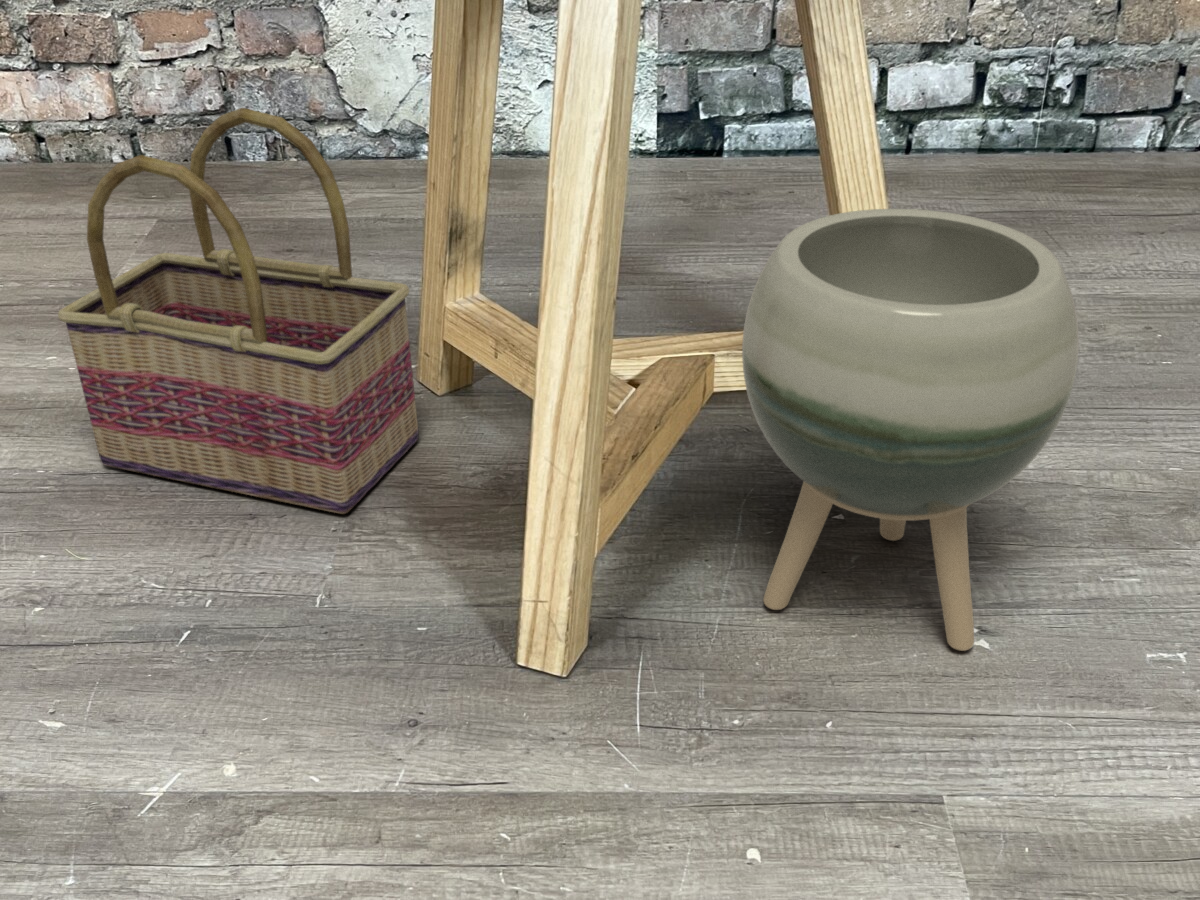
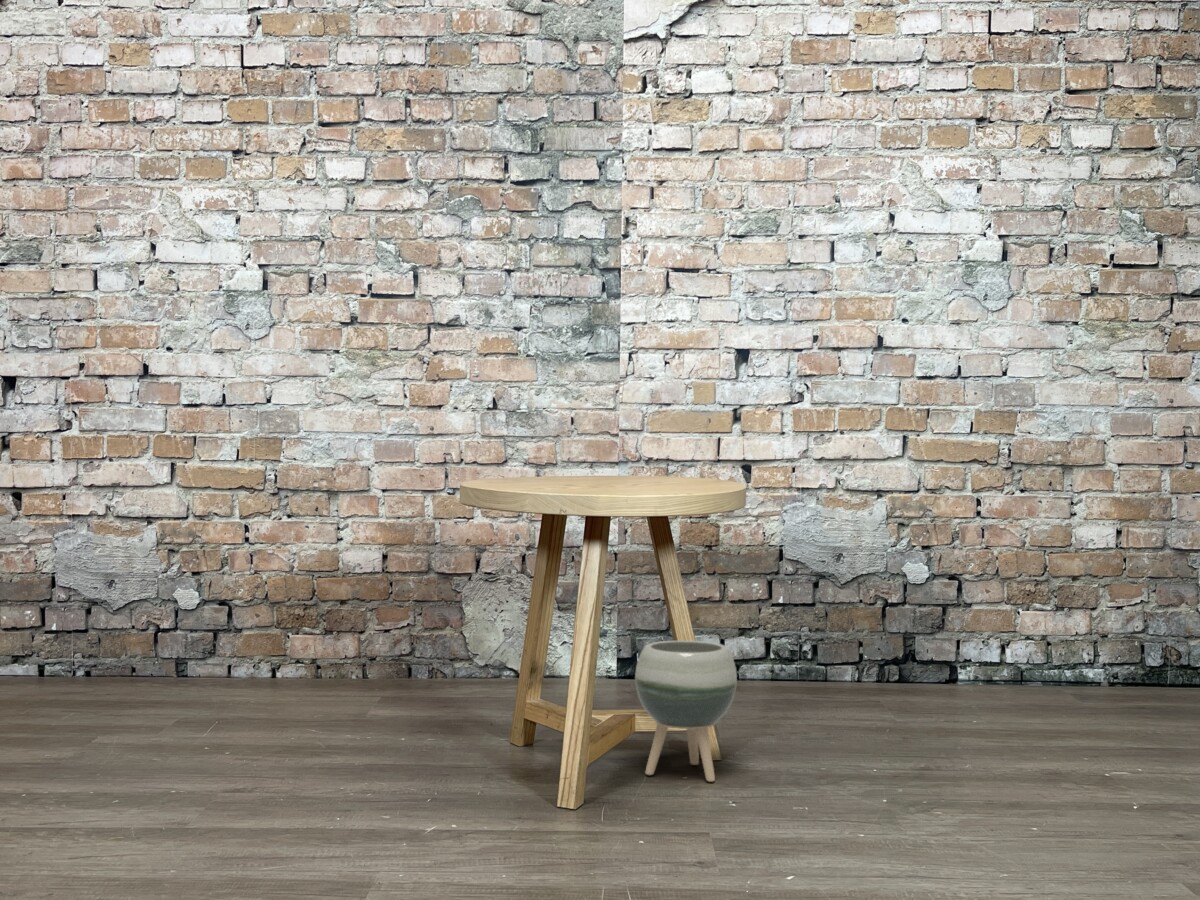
basket: present [58,108,419,514] -> none [395,617,521,758]

